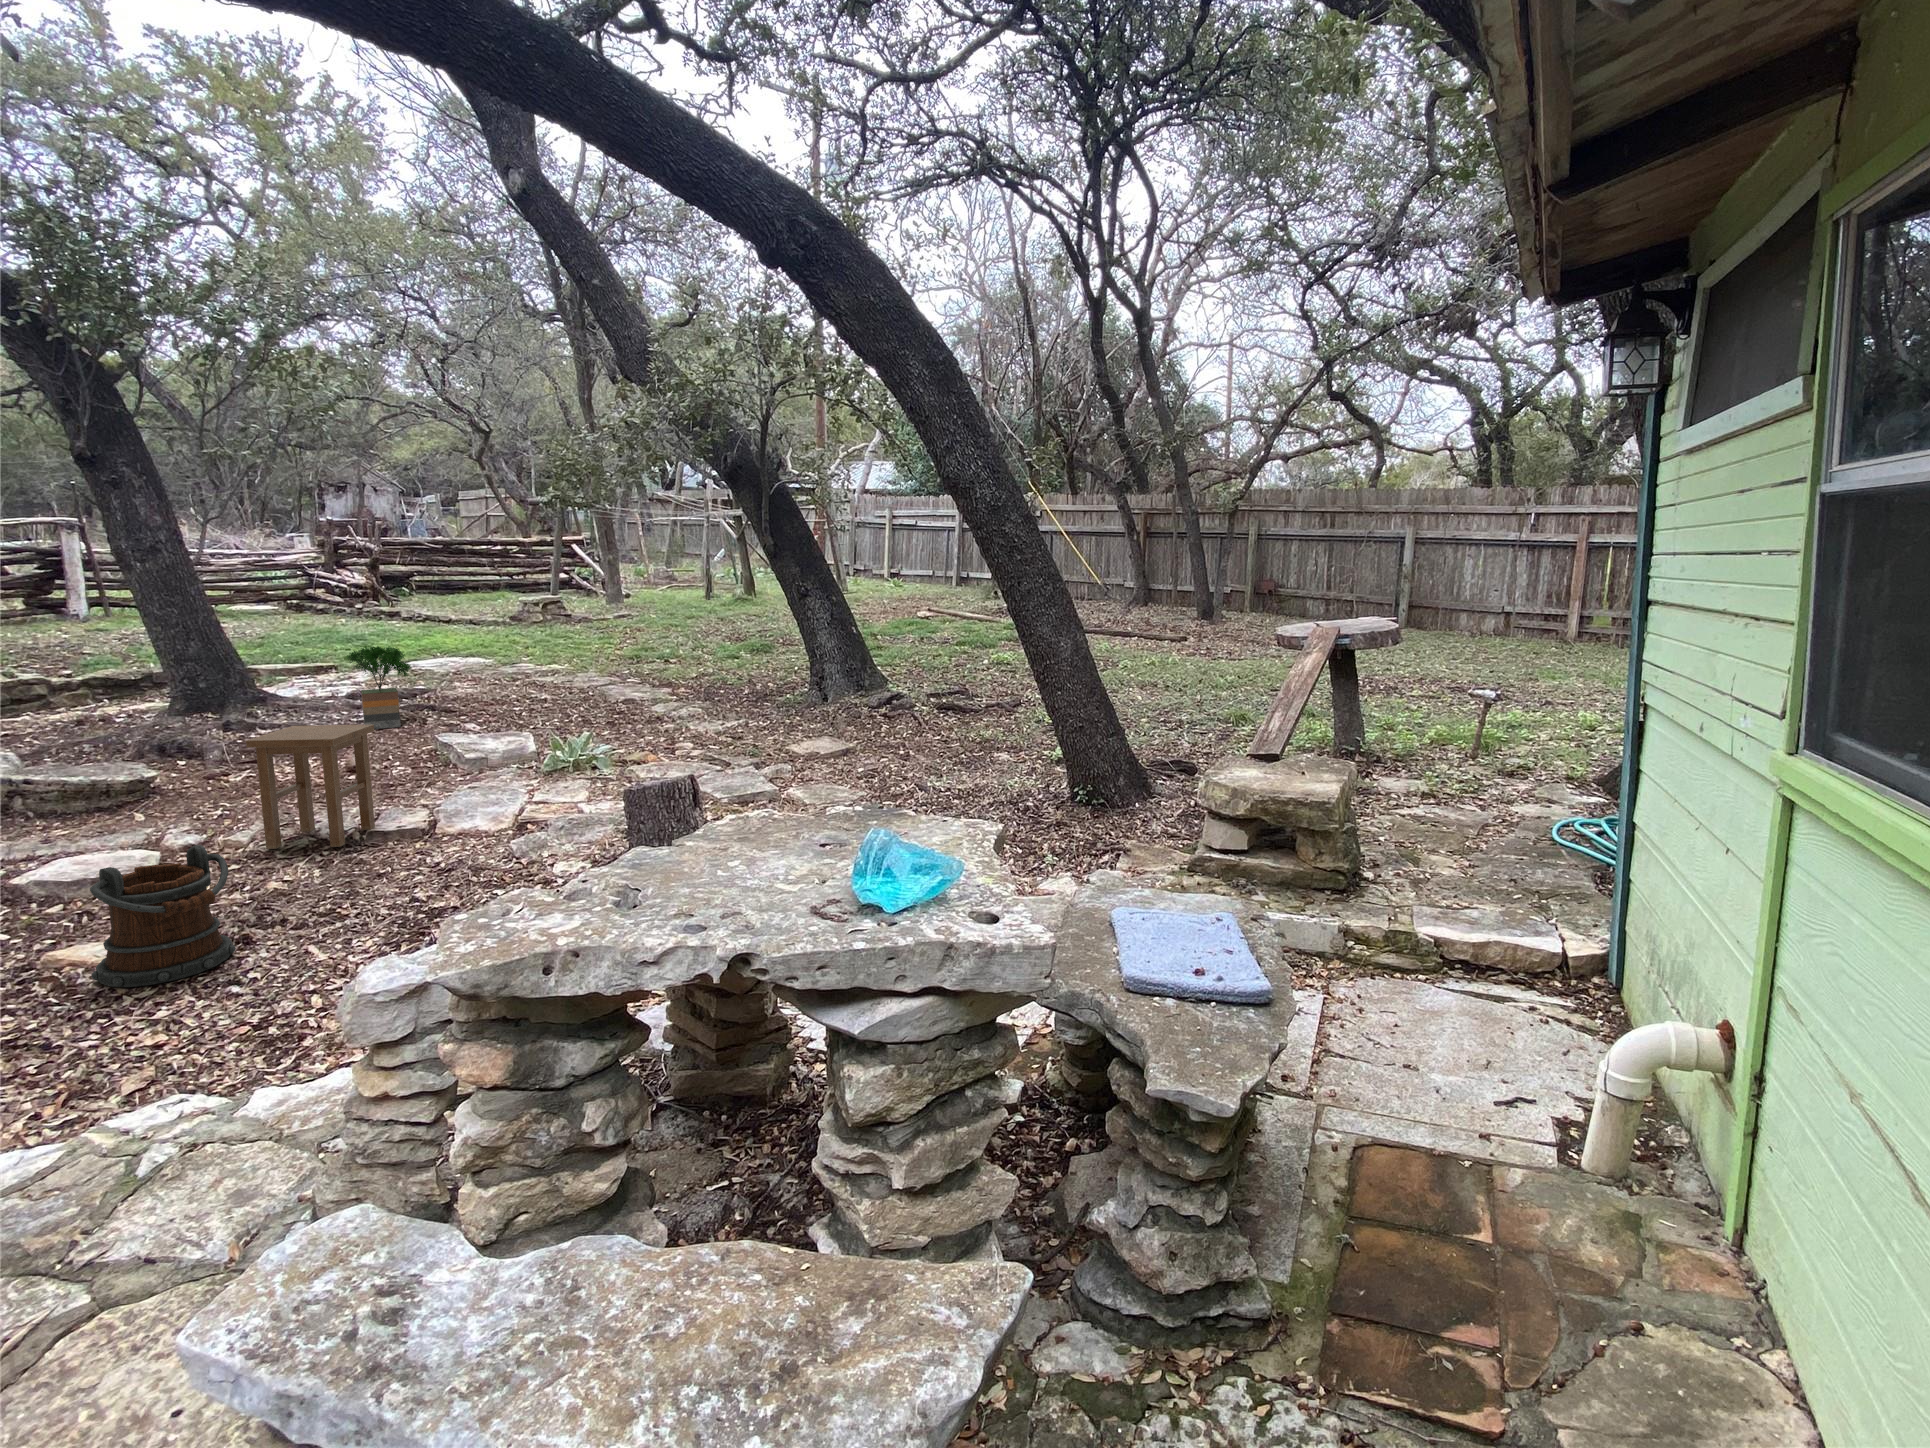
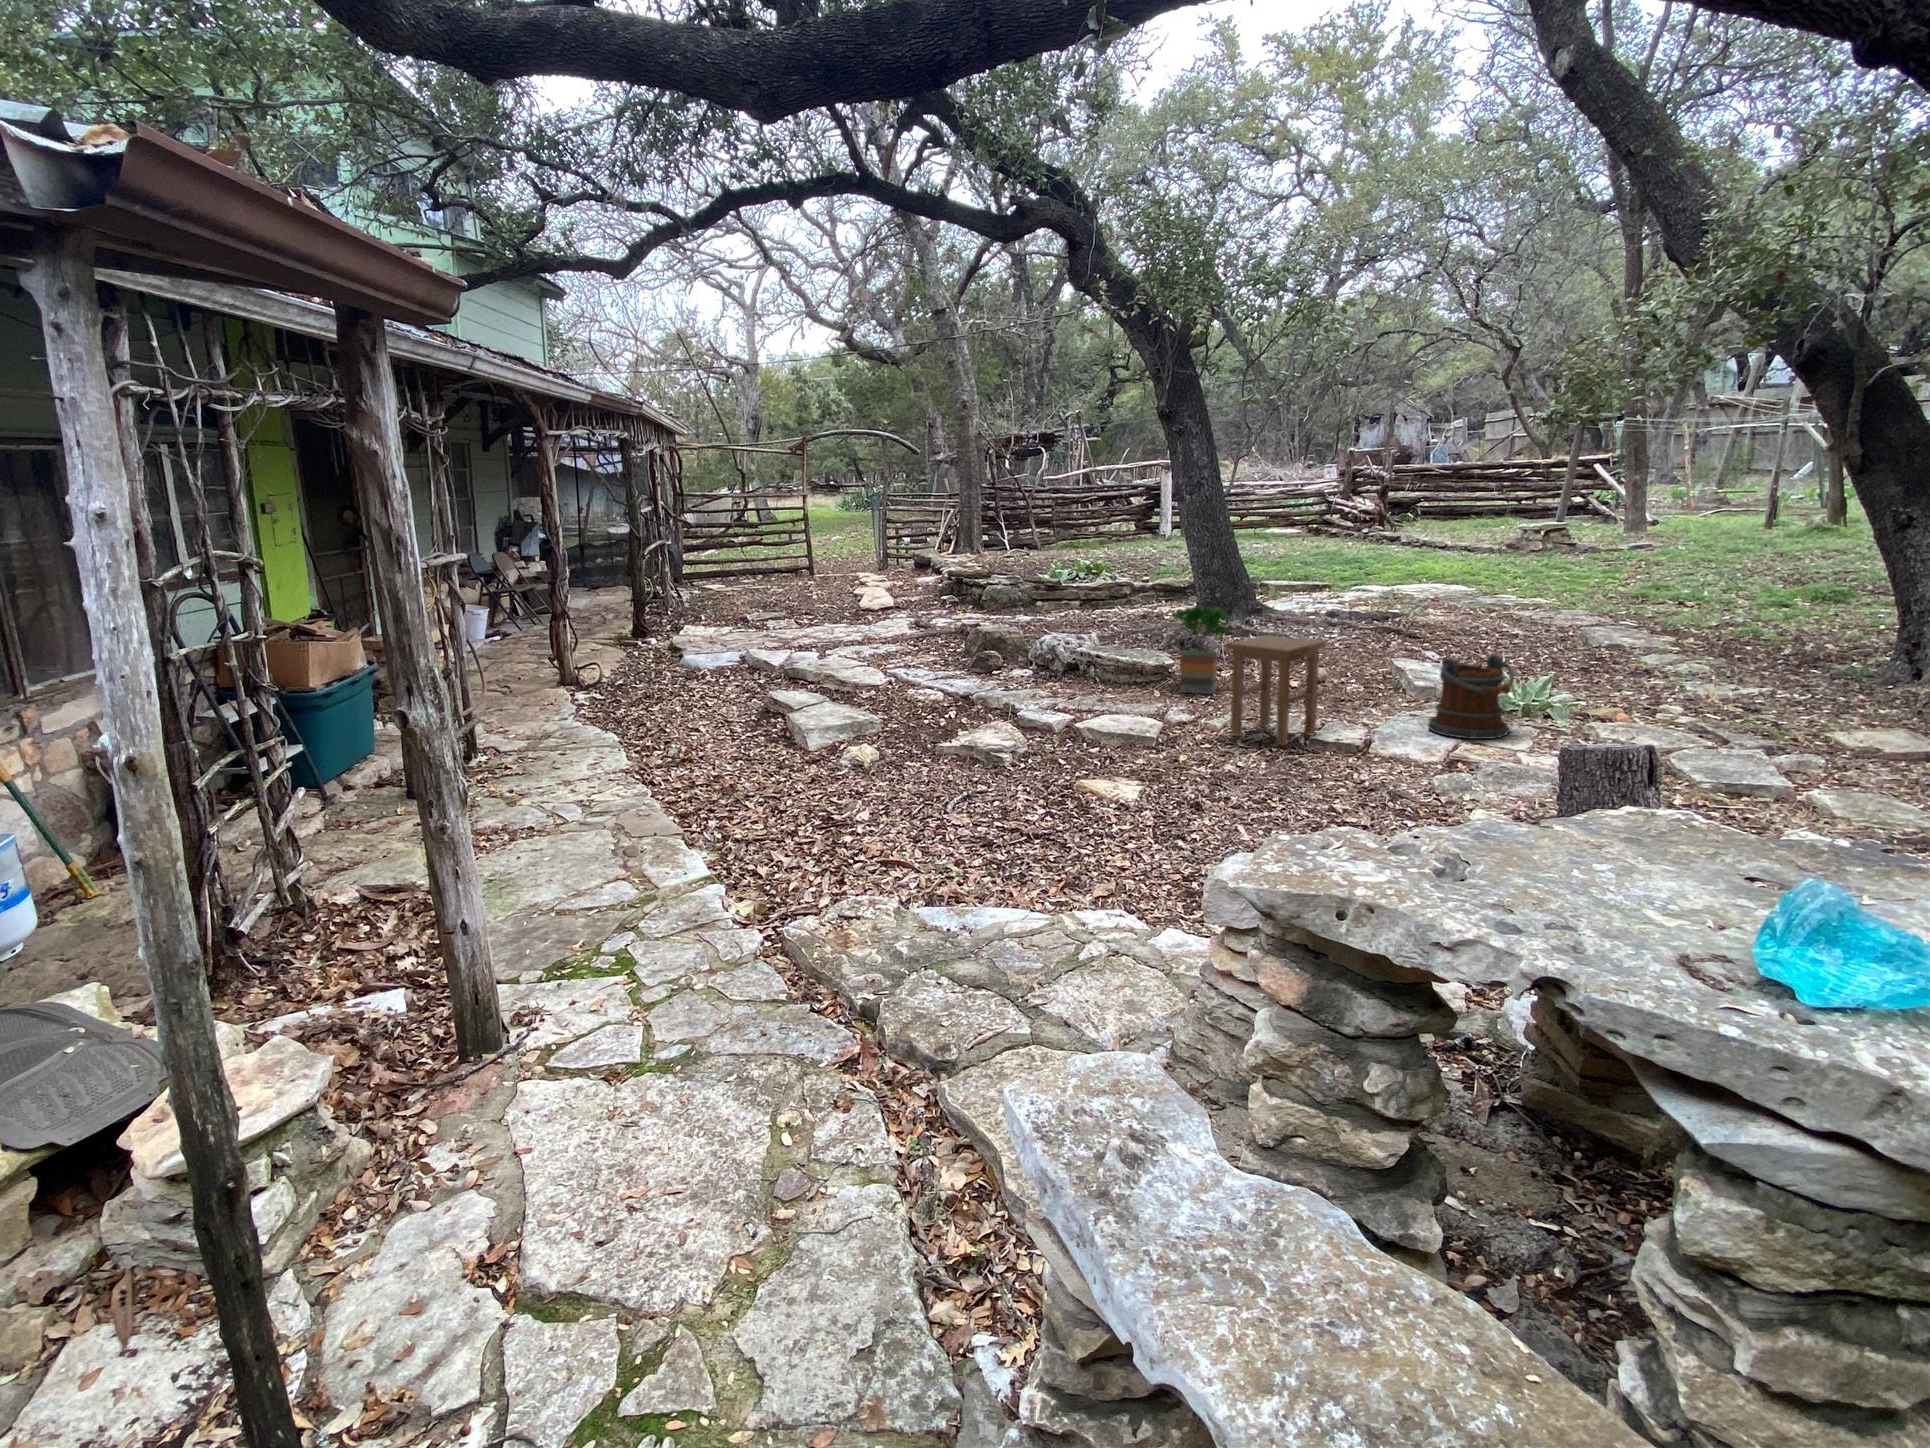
potted tree: present [347,646,411,729] -> present [1173,606,1230,694]
bucket: present [90,845,236,987] -> present [1428,654,1514,739]

